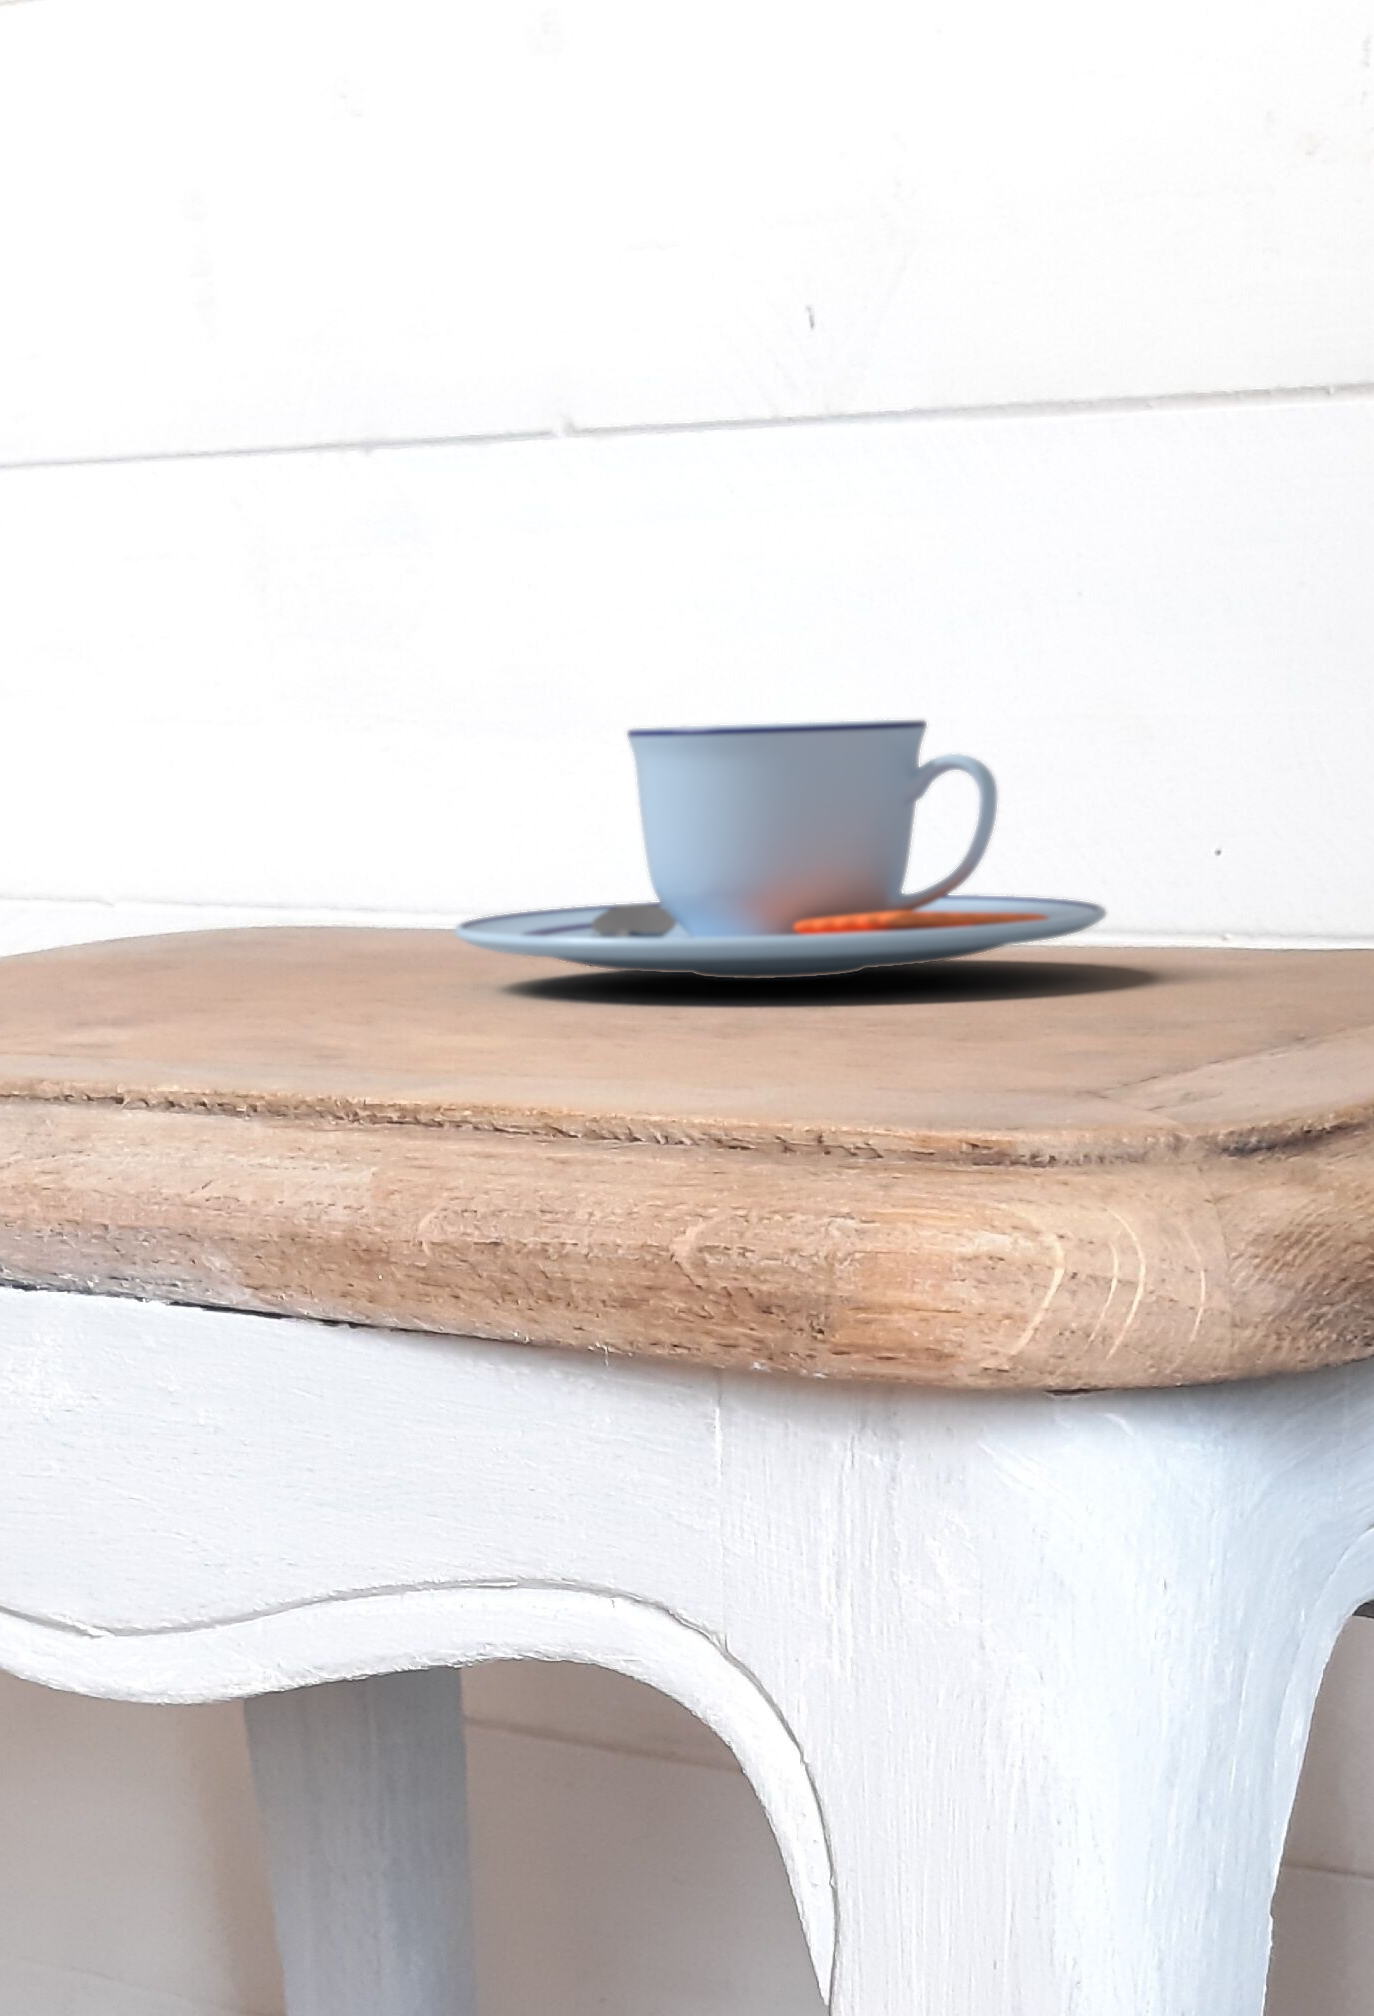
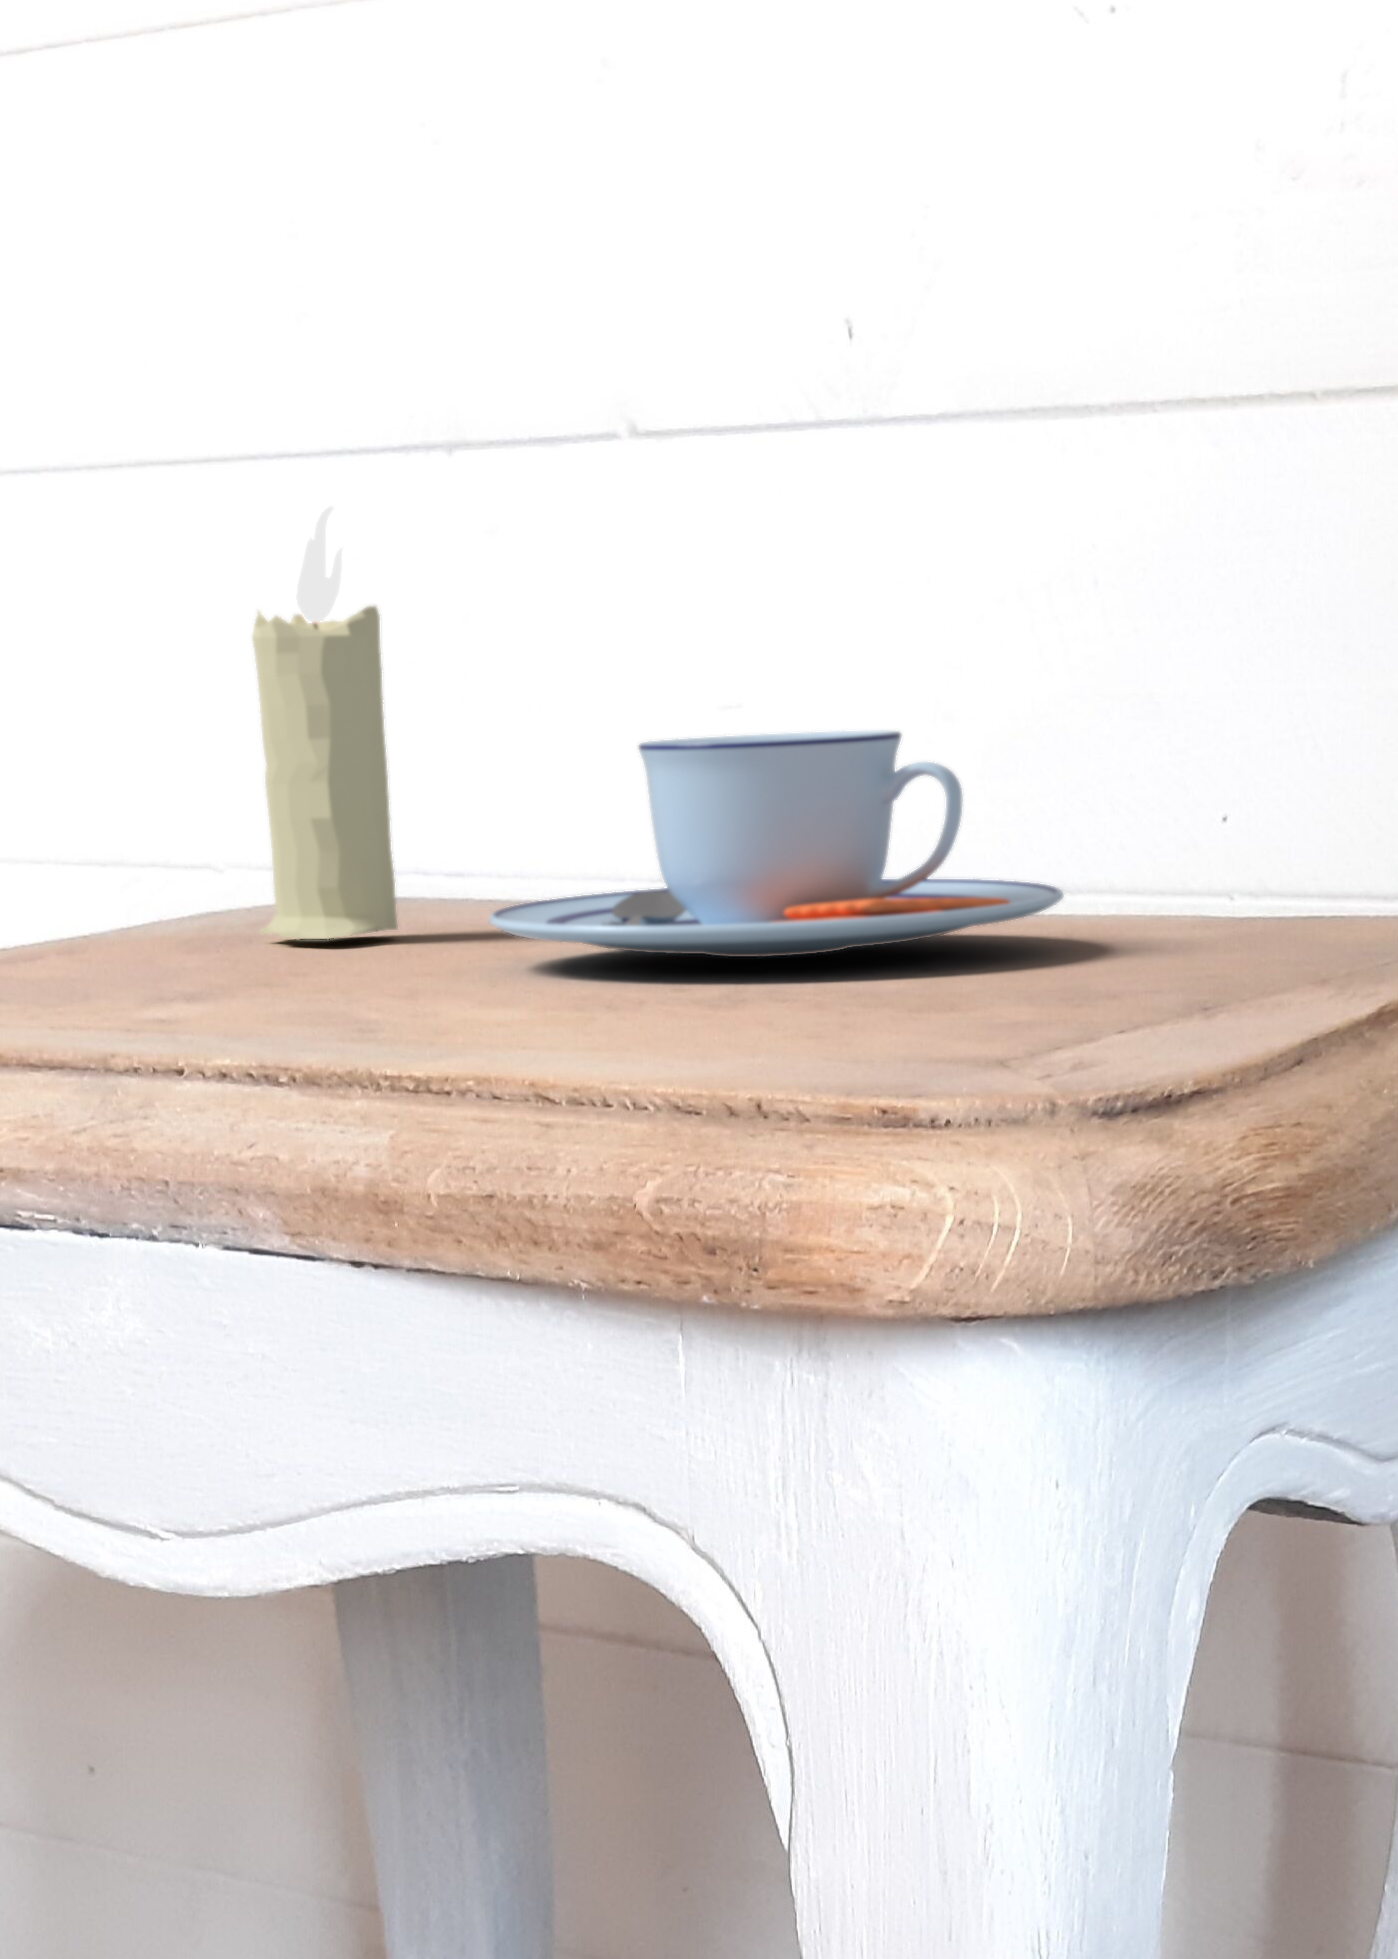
candle: none [175,455,339,957] -> present [252,507,397,939]

